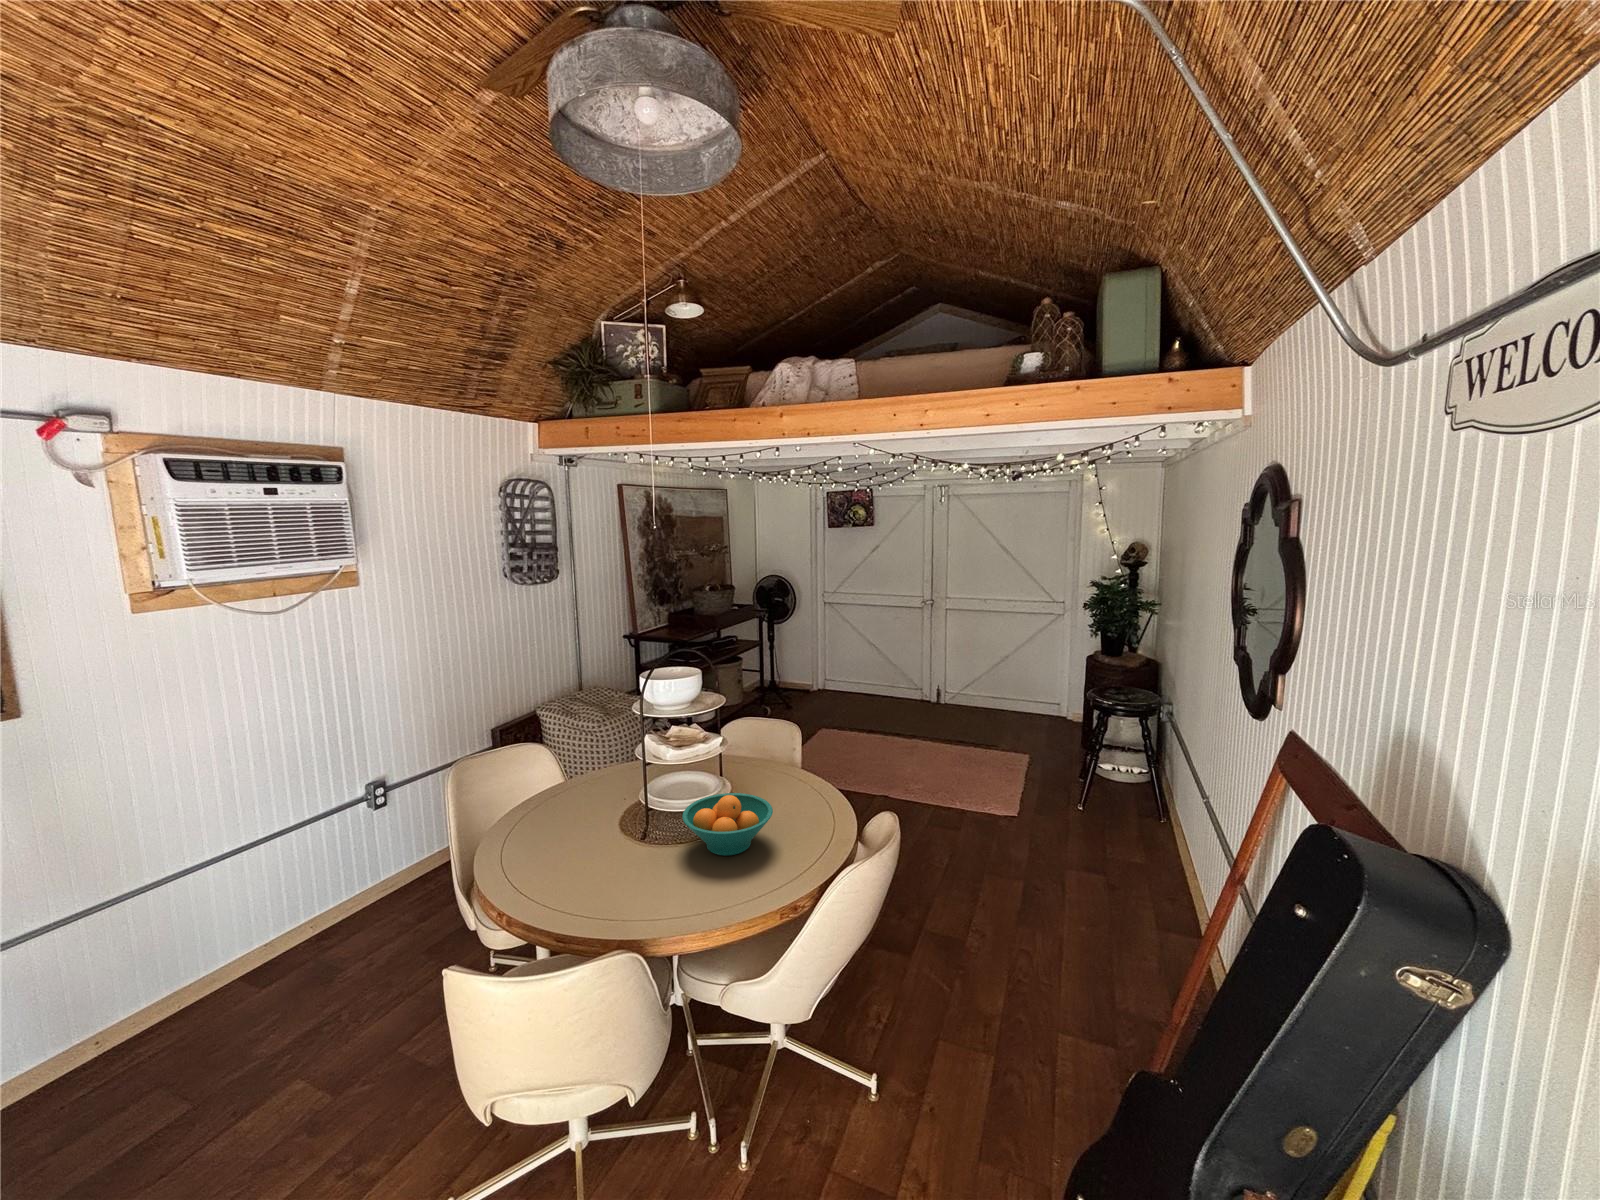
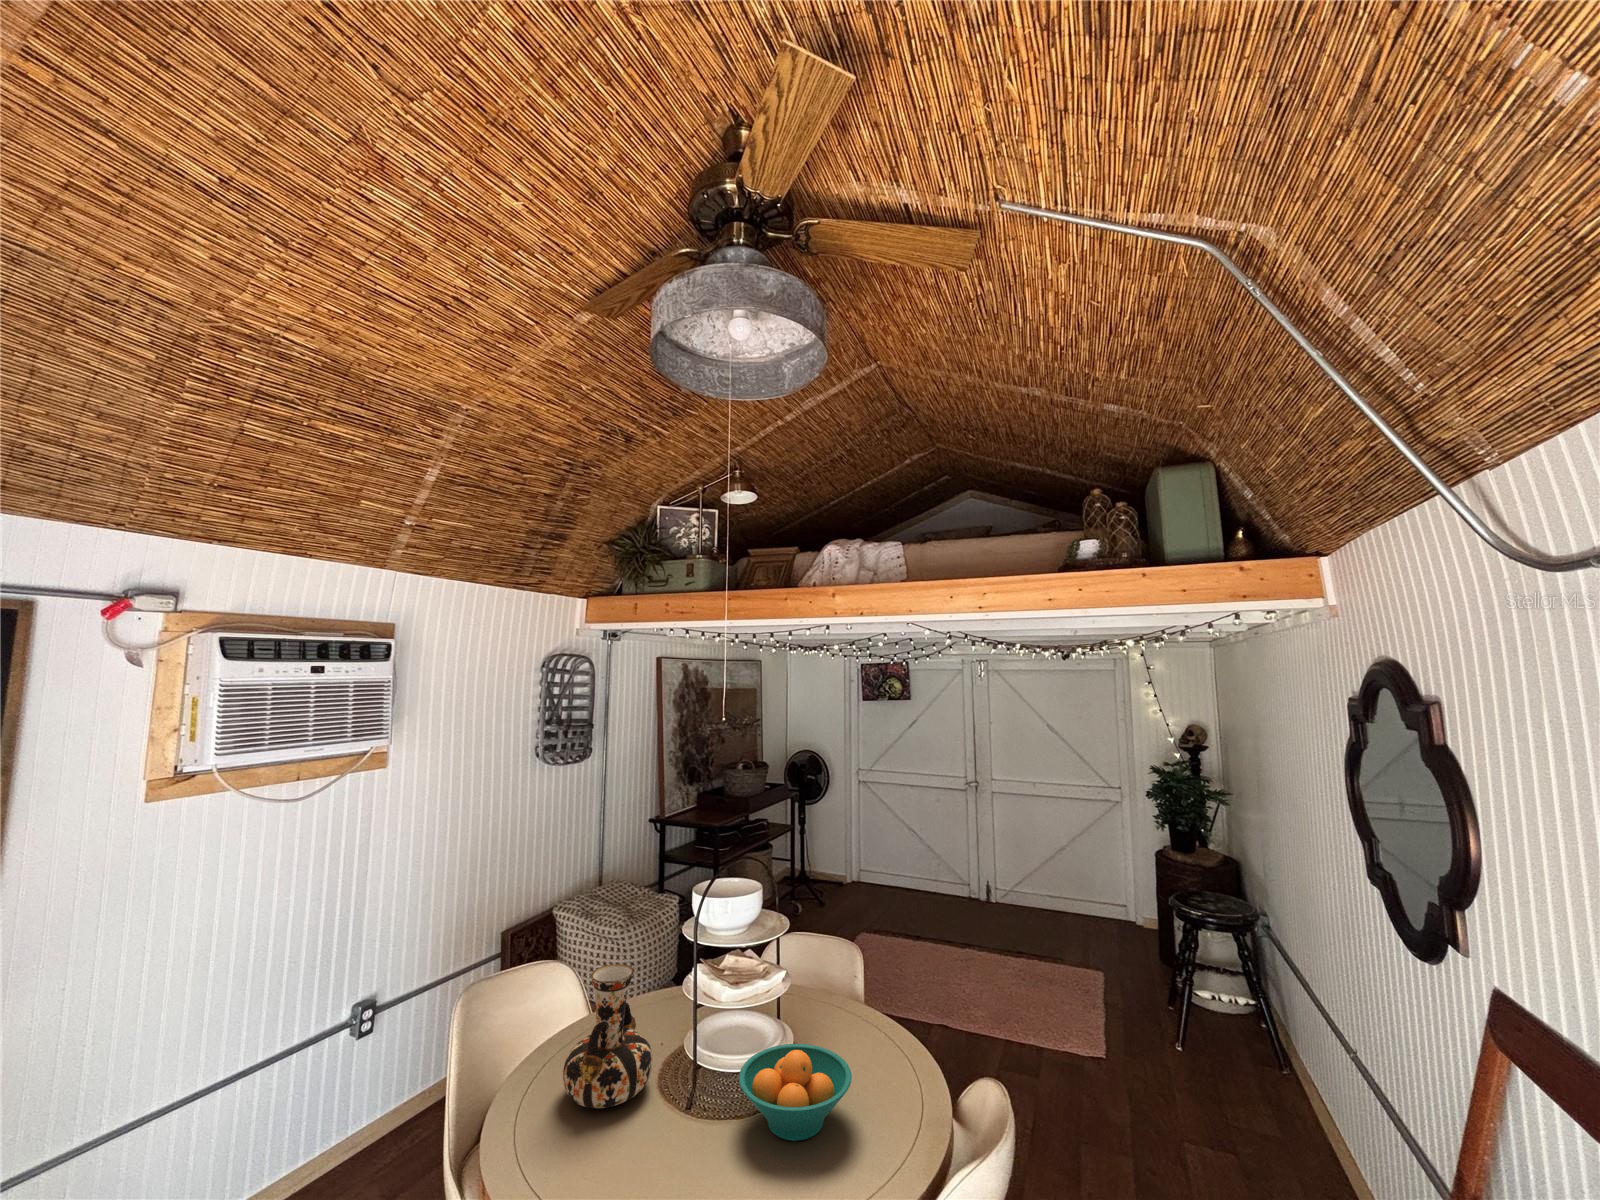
vase: none [542,738,615,839] -> present [563,964,652,1108]

